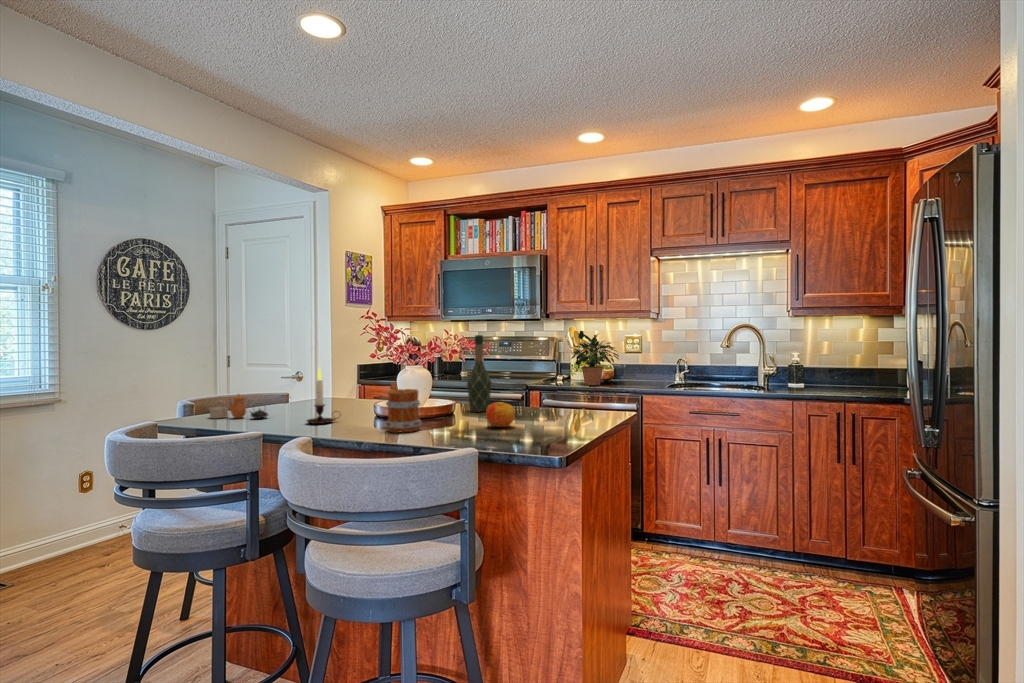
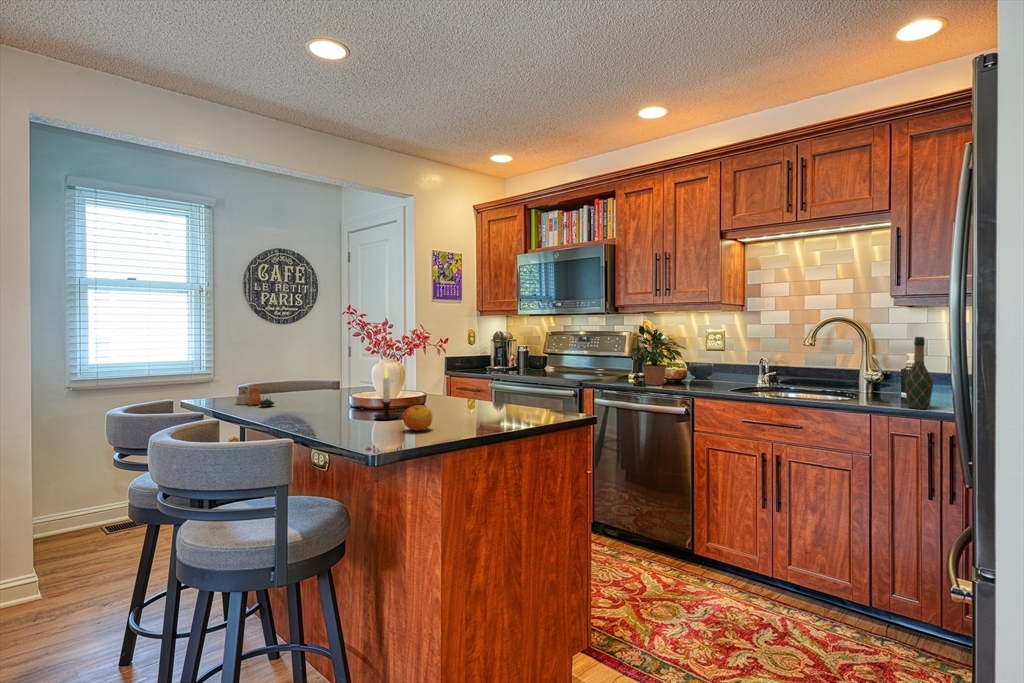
wine bottle: present [467,335,491,412] -> present [905,337,933,409]
candle: present [307,368,336,424] -> present [374,366,405,419]
mug: present [386,382,421,432] -> none [318,381,351,429]

